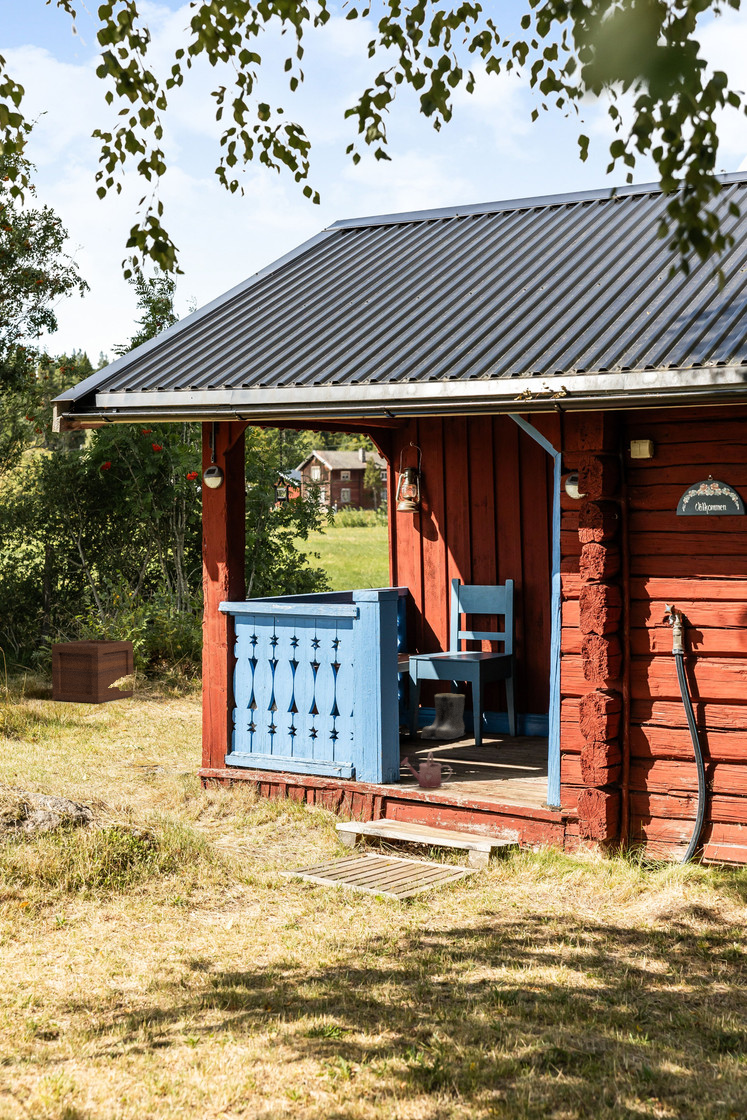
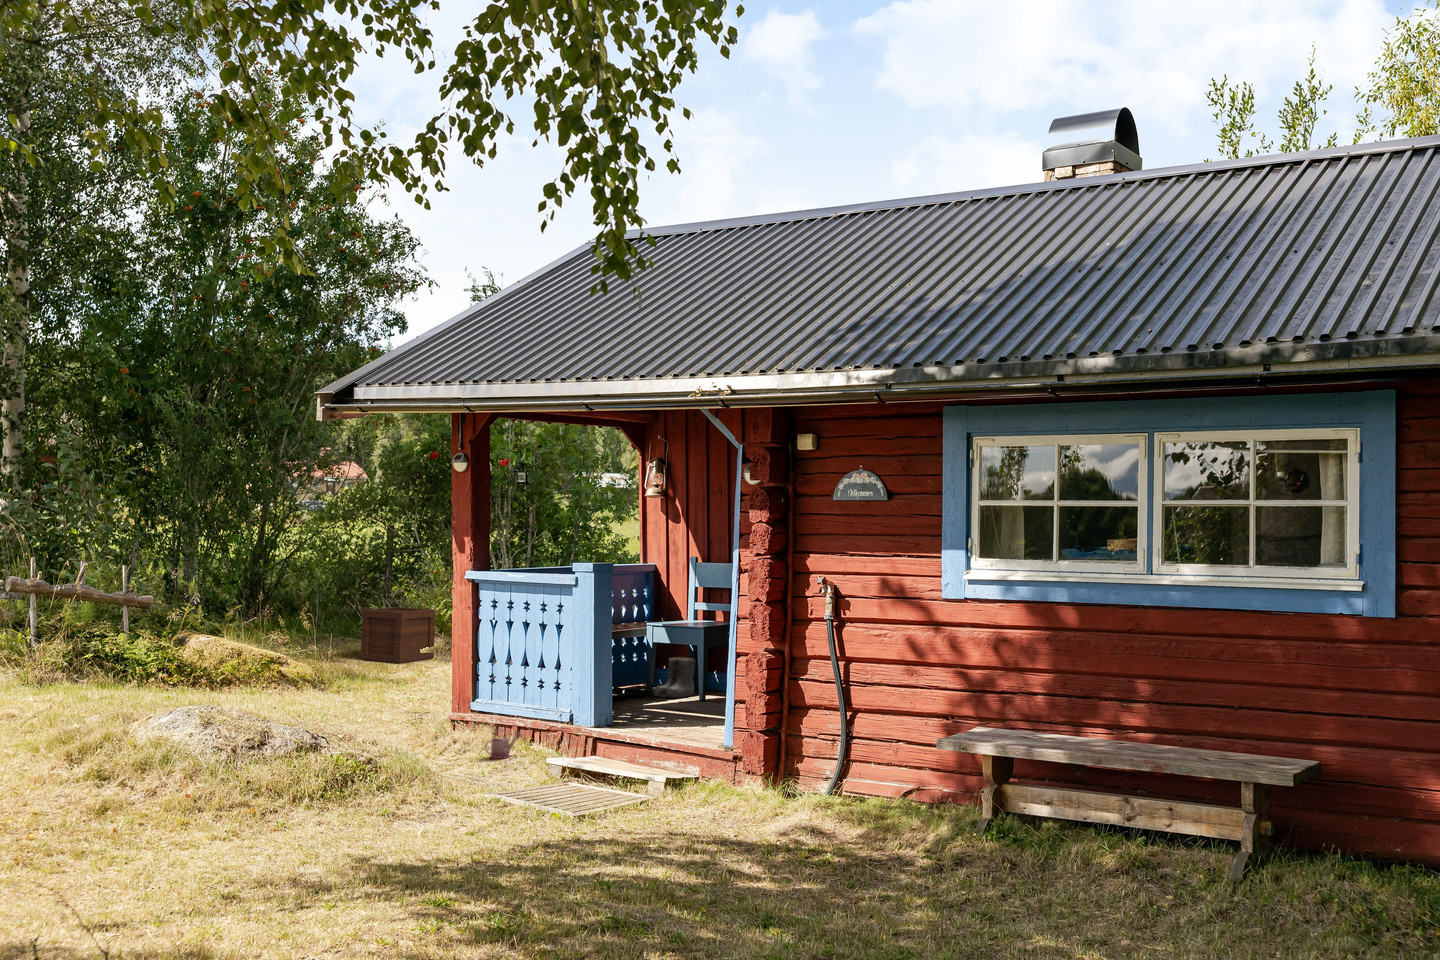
watering can: present [401,752,452,788] -> present [485,729,522,759]

